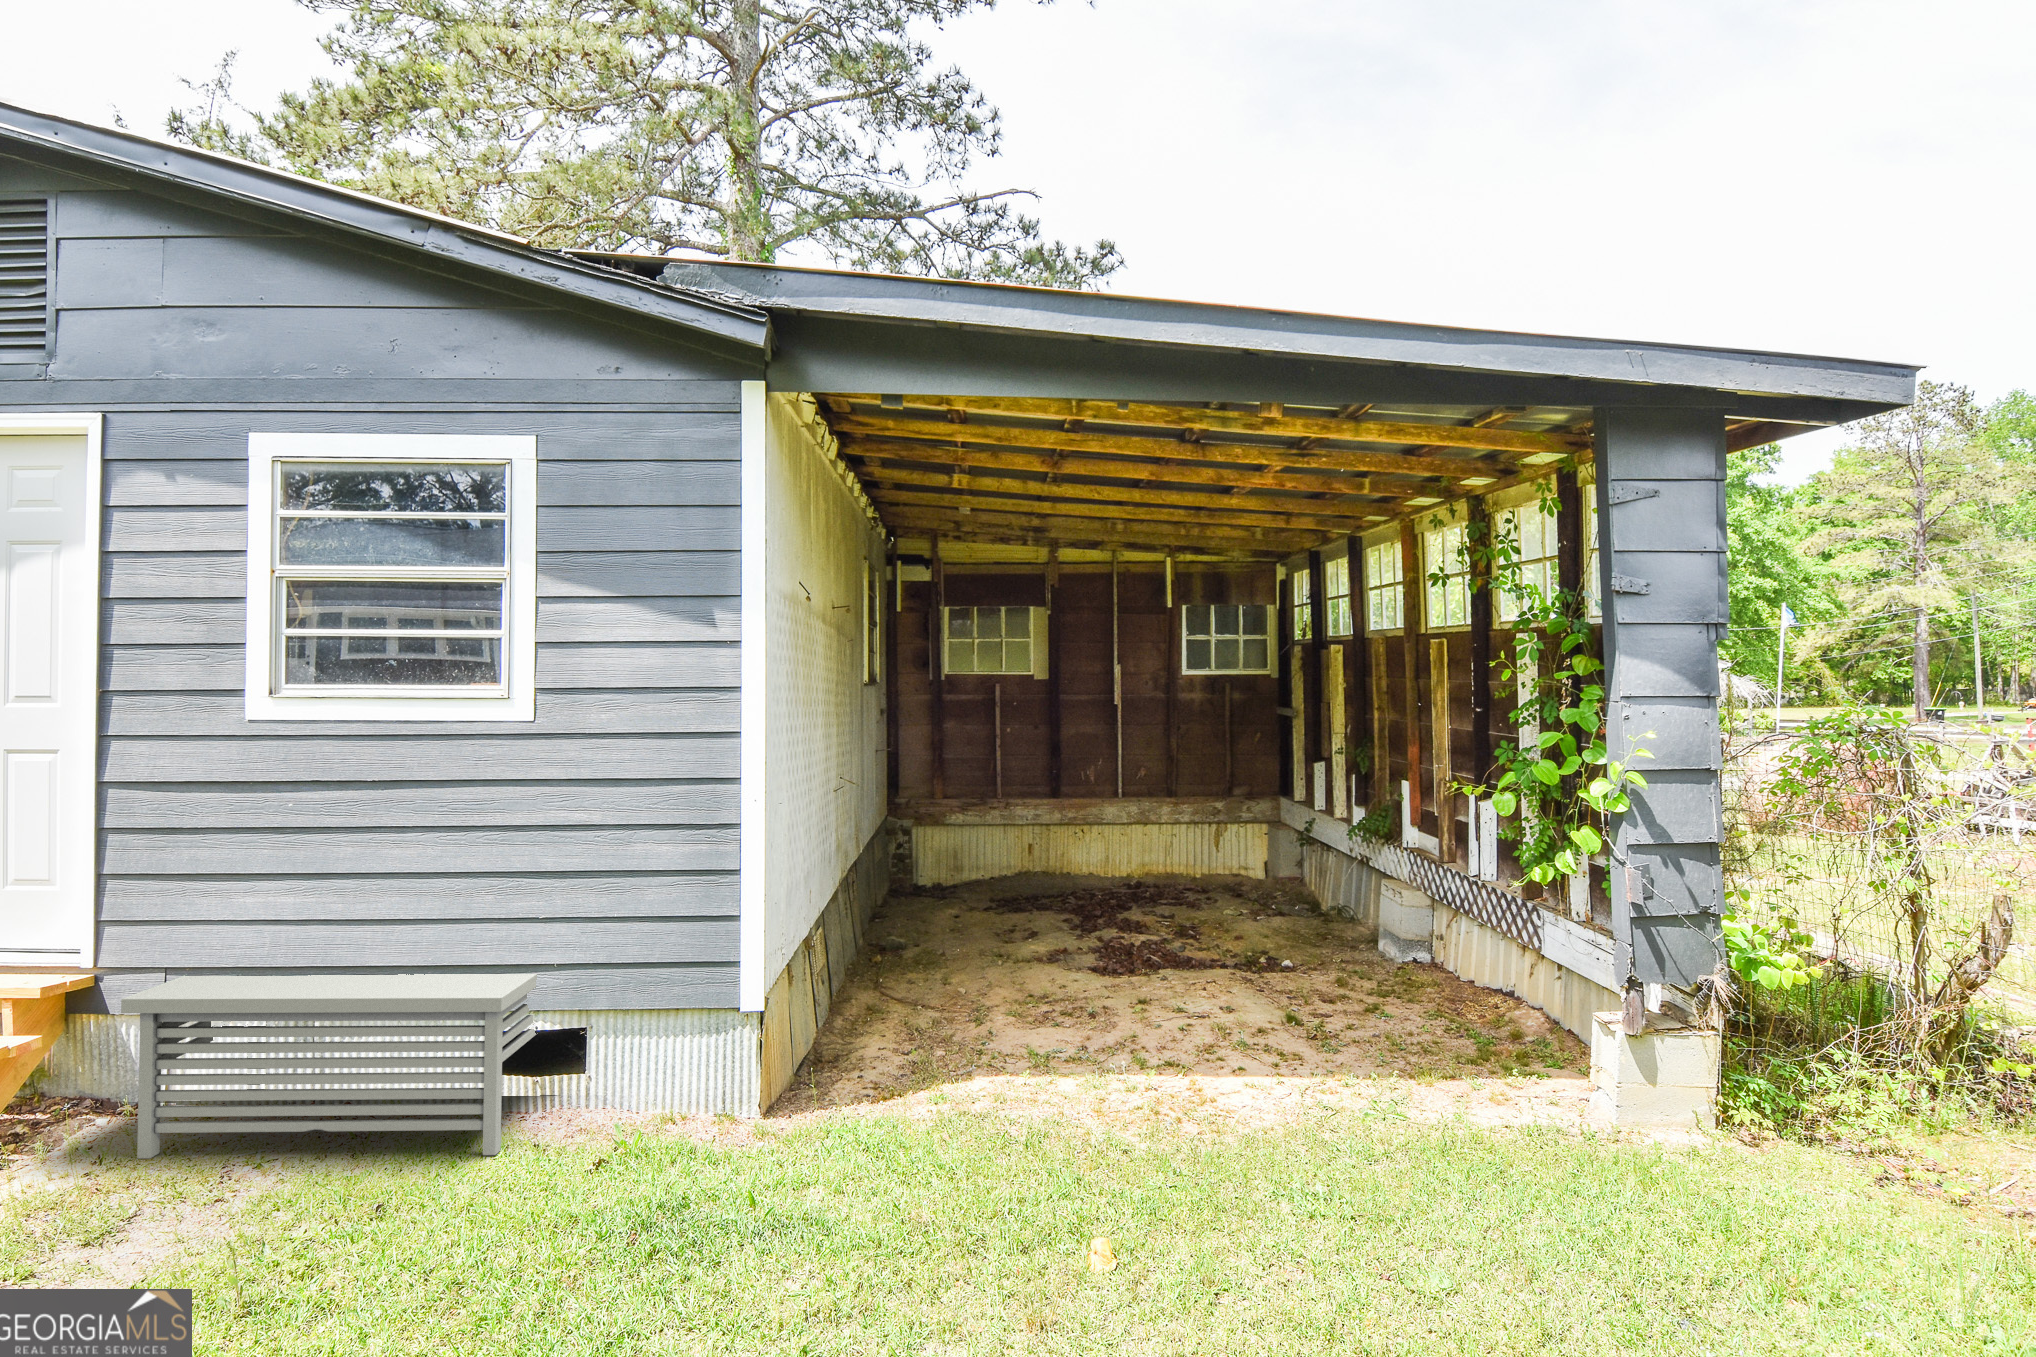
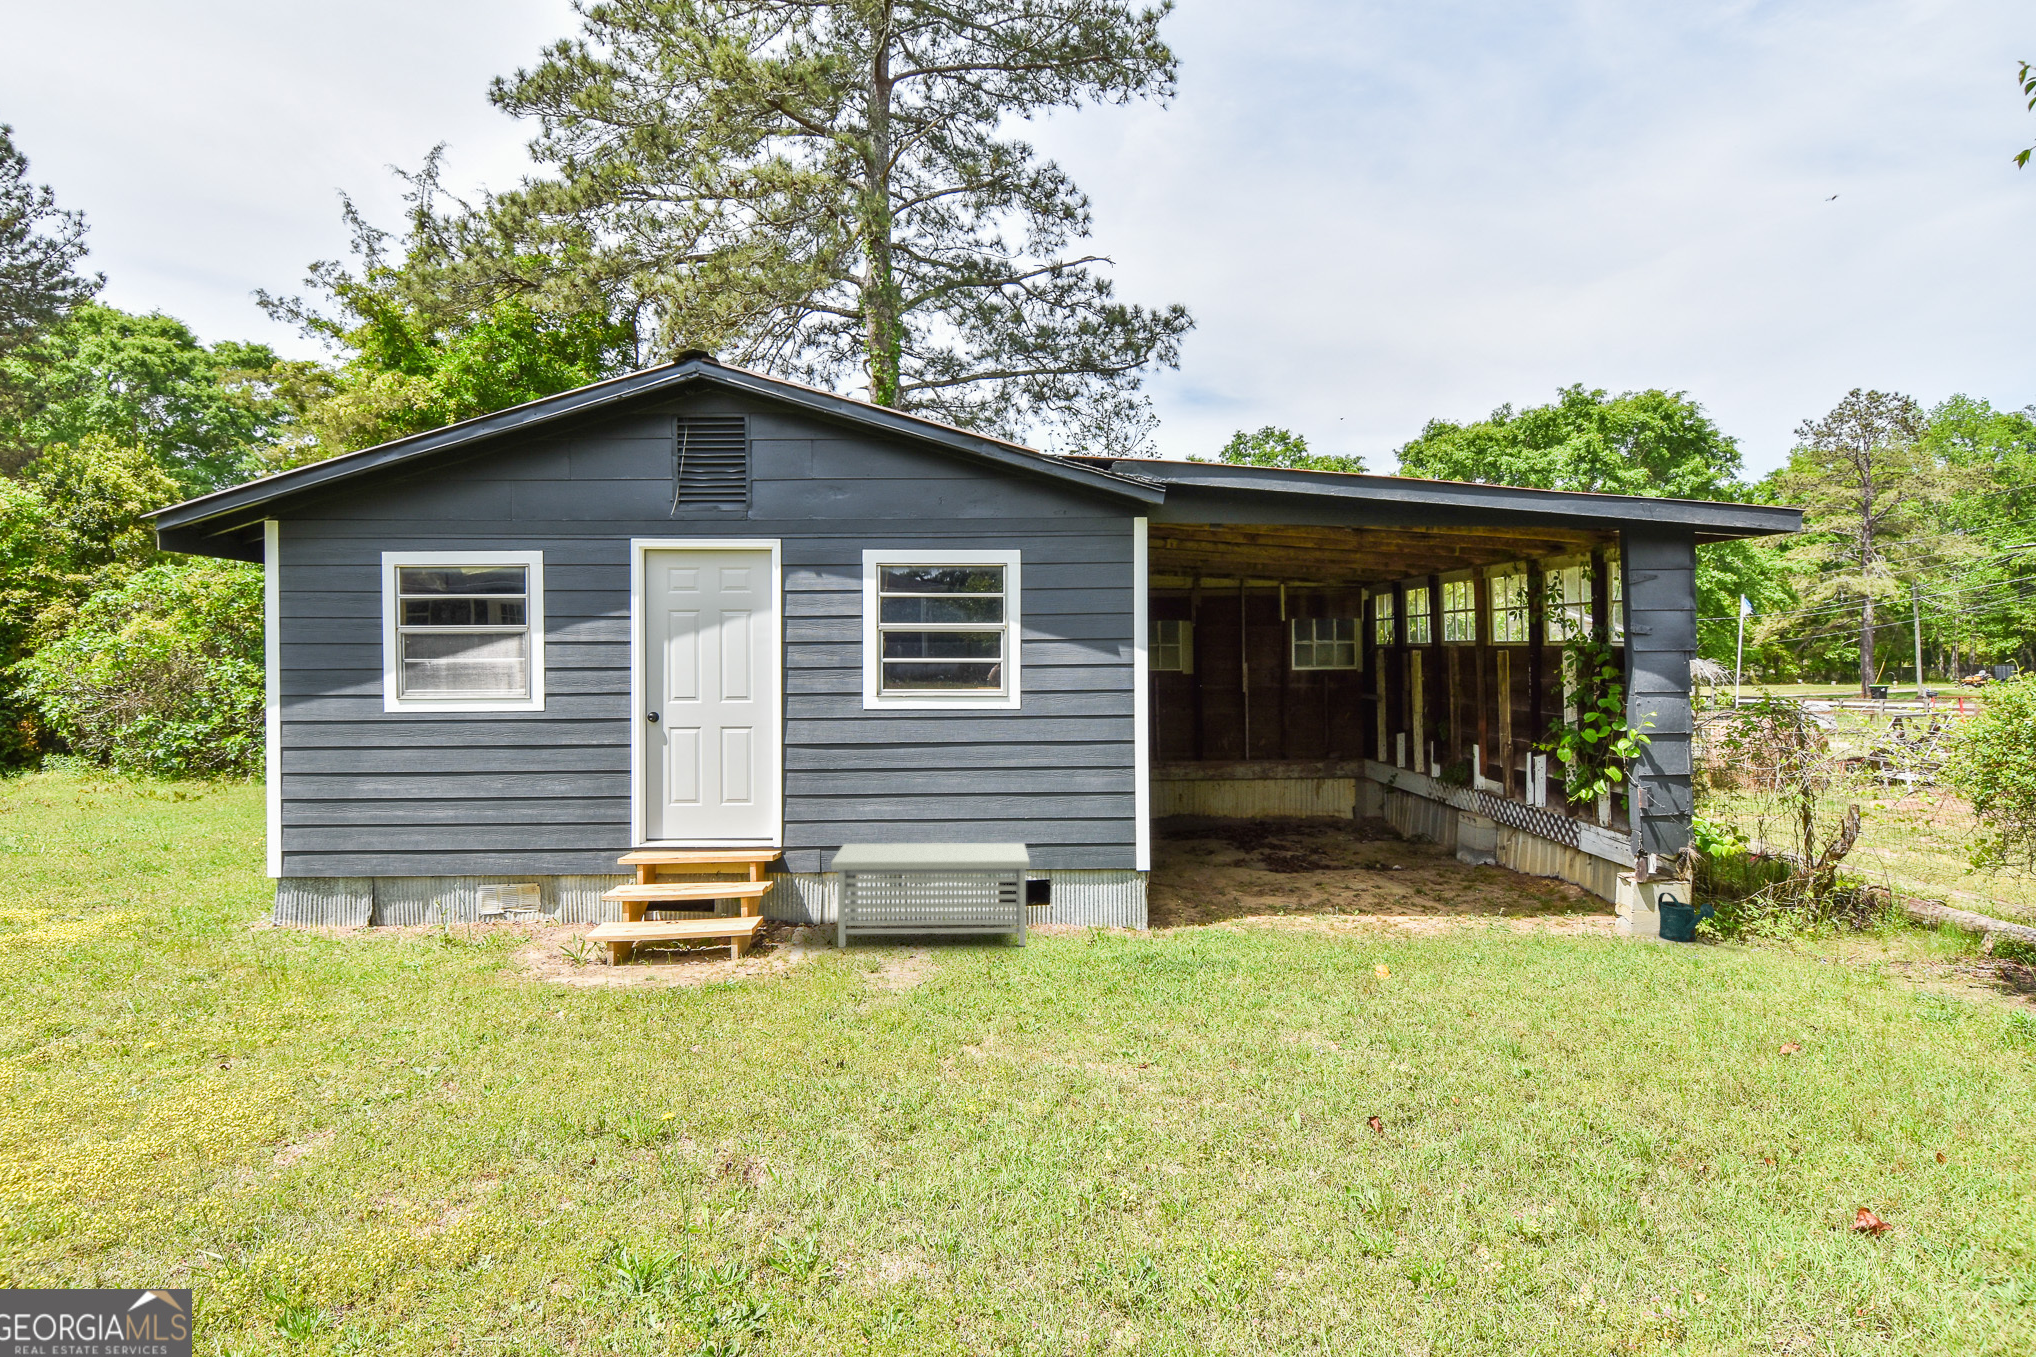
watering can: none [1664,1049,1764,1145] -> present [1658,893,1715,942]

